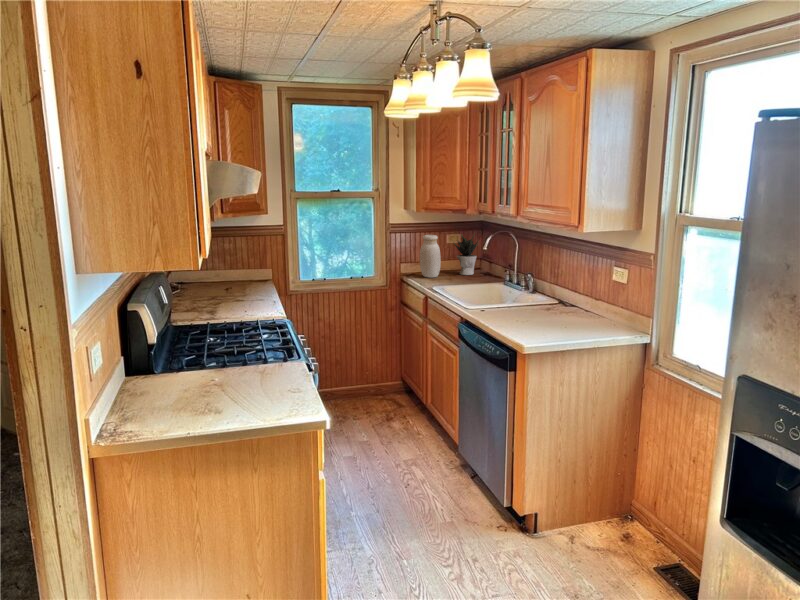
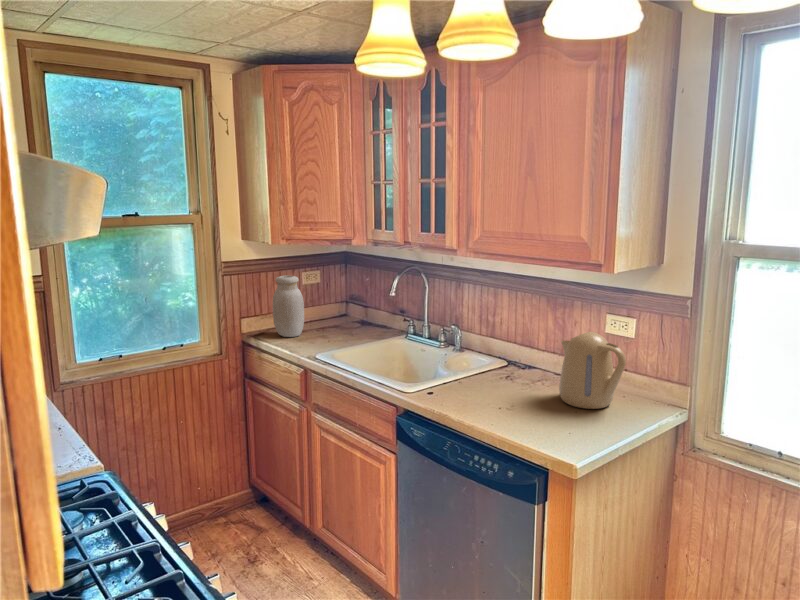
potted plant: present [455,234,479,275] -> none [312,269,350,327]
kettle: none [563,275,601,327] -> present [559,332,626,409]

